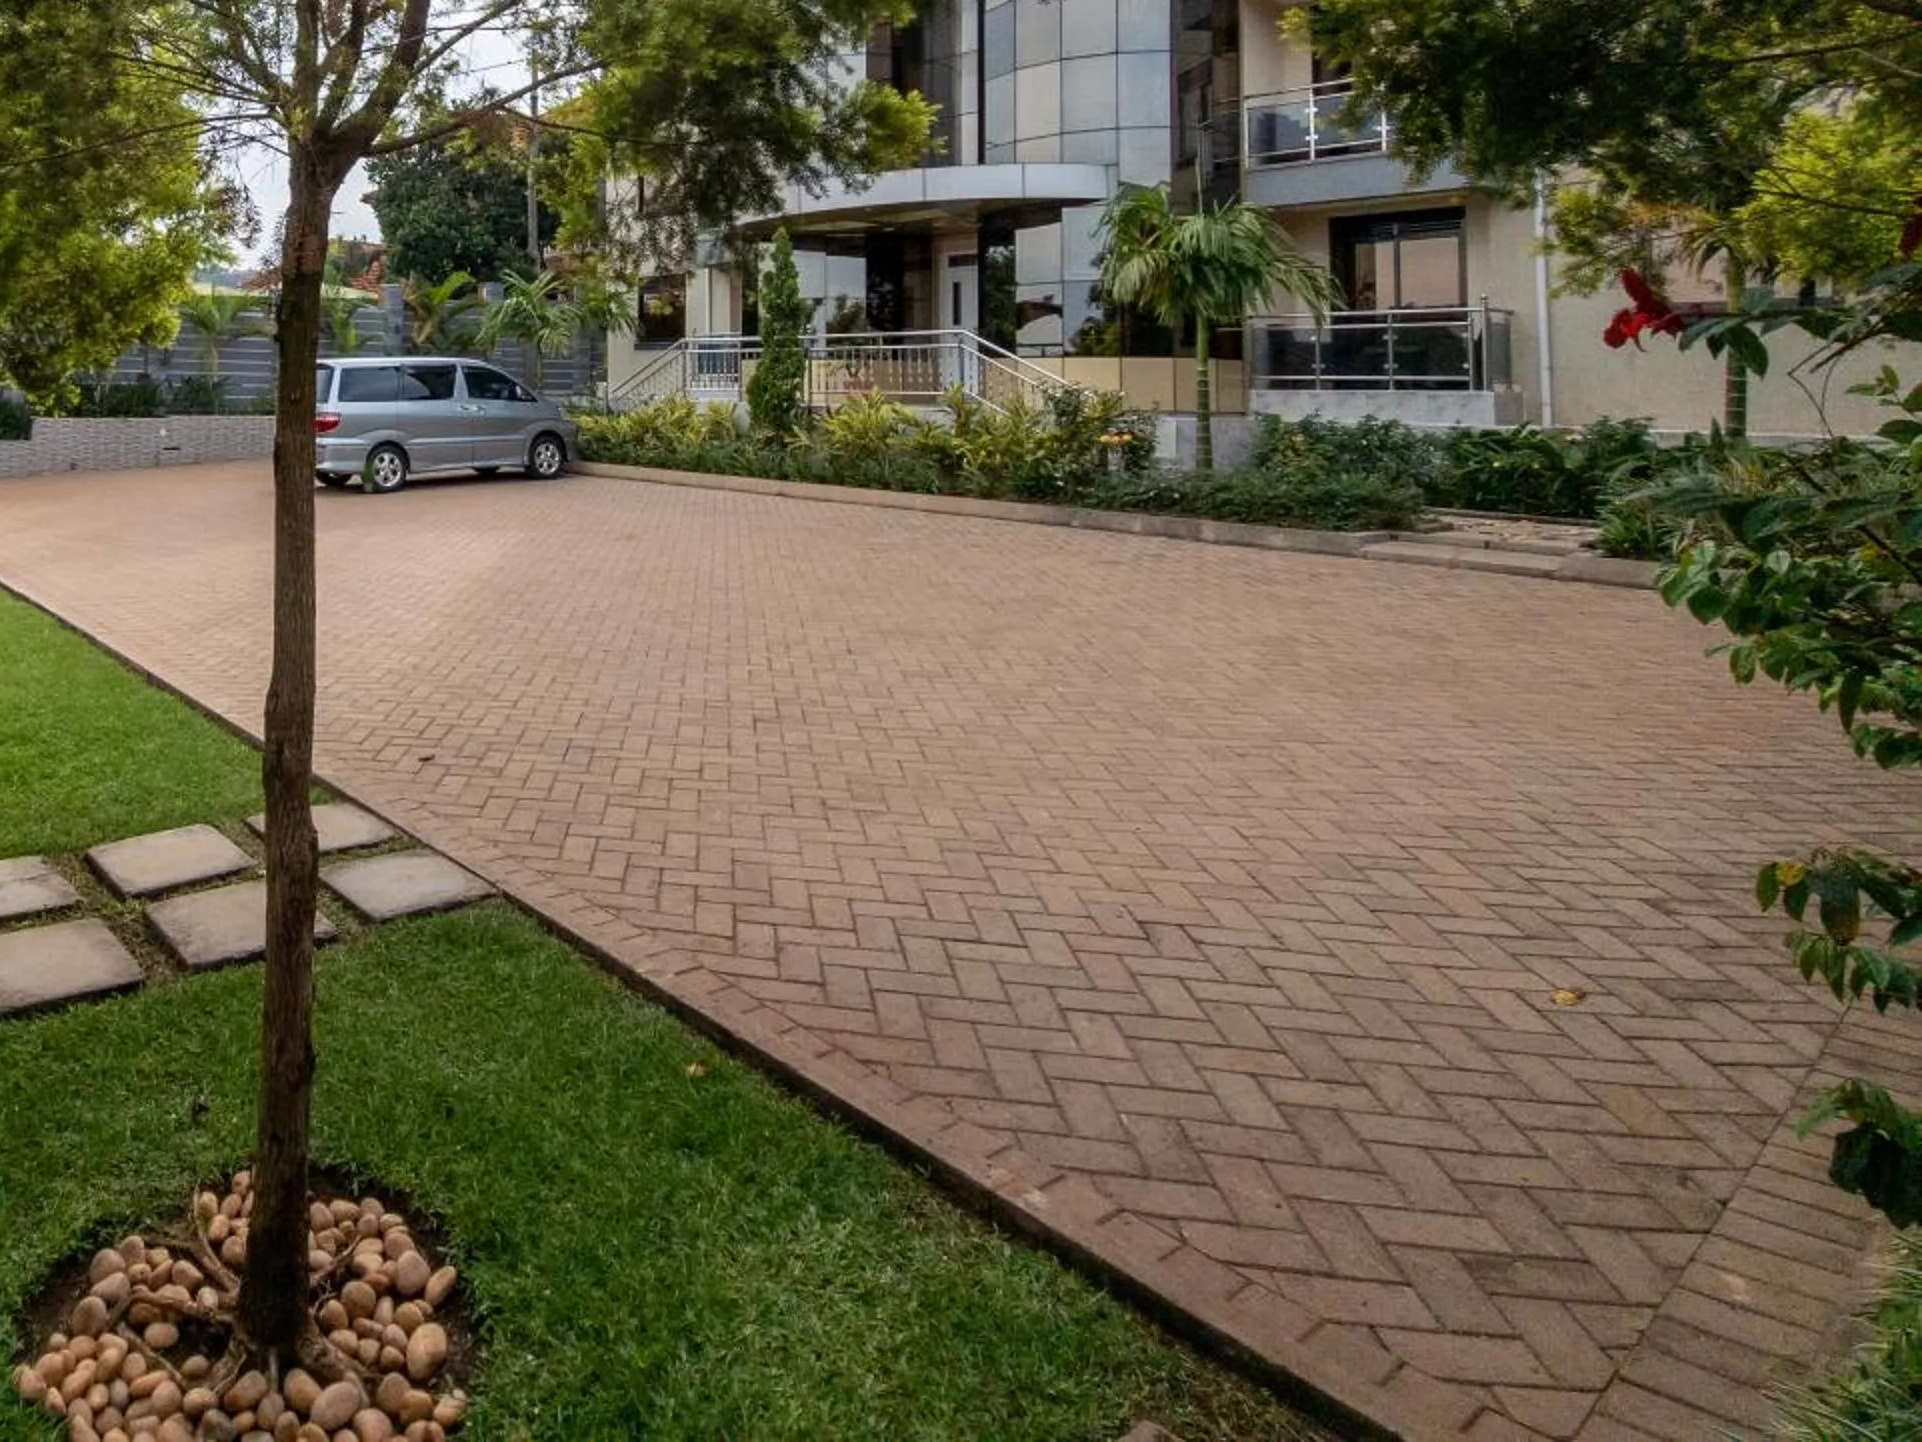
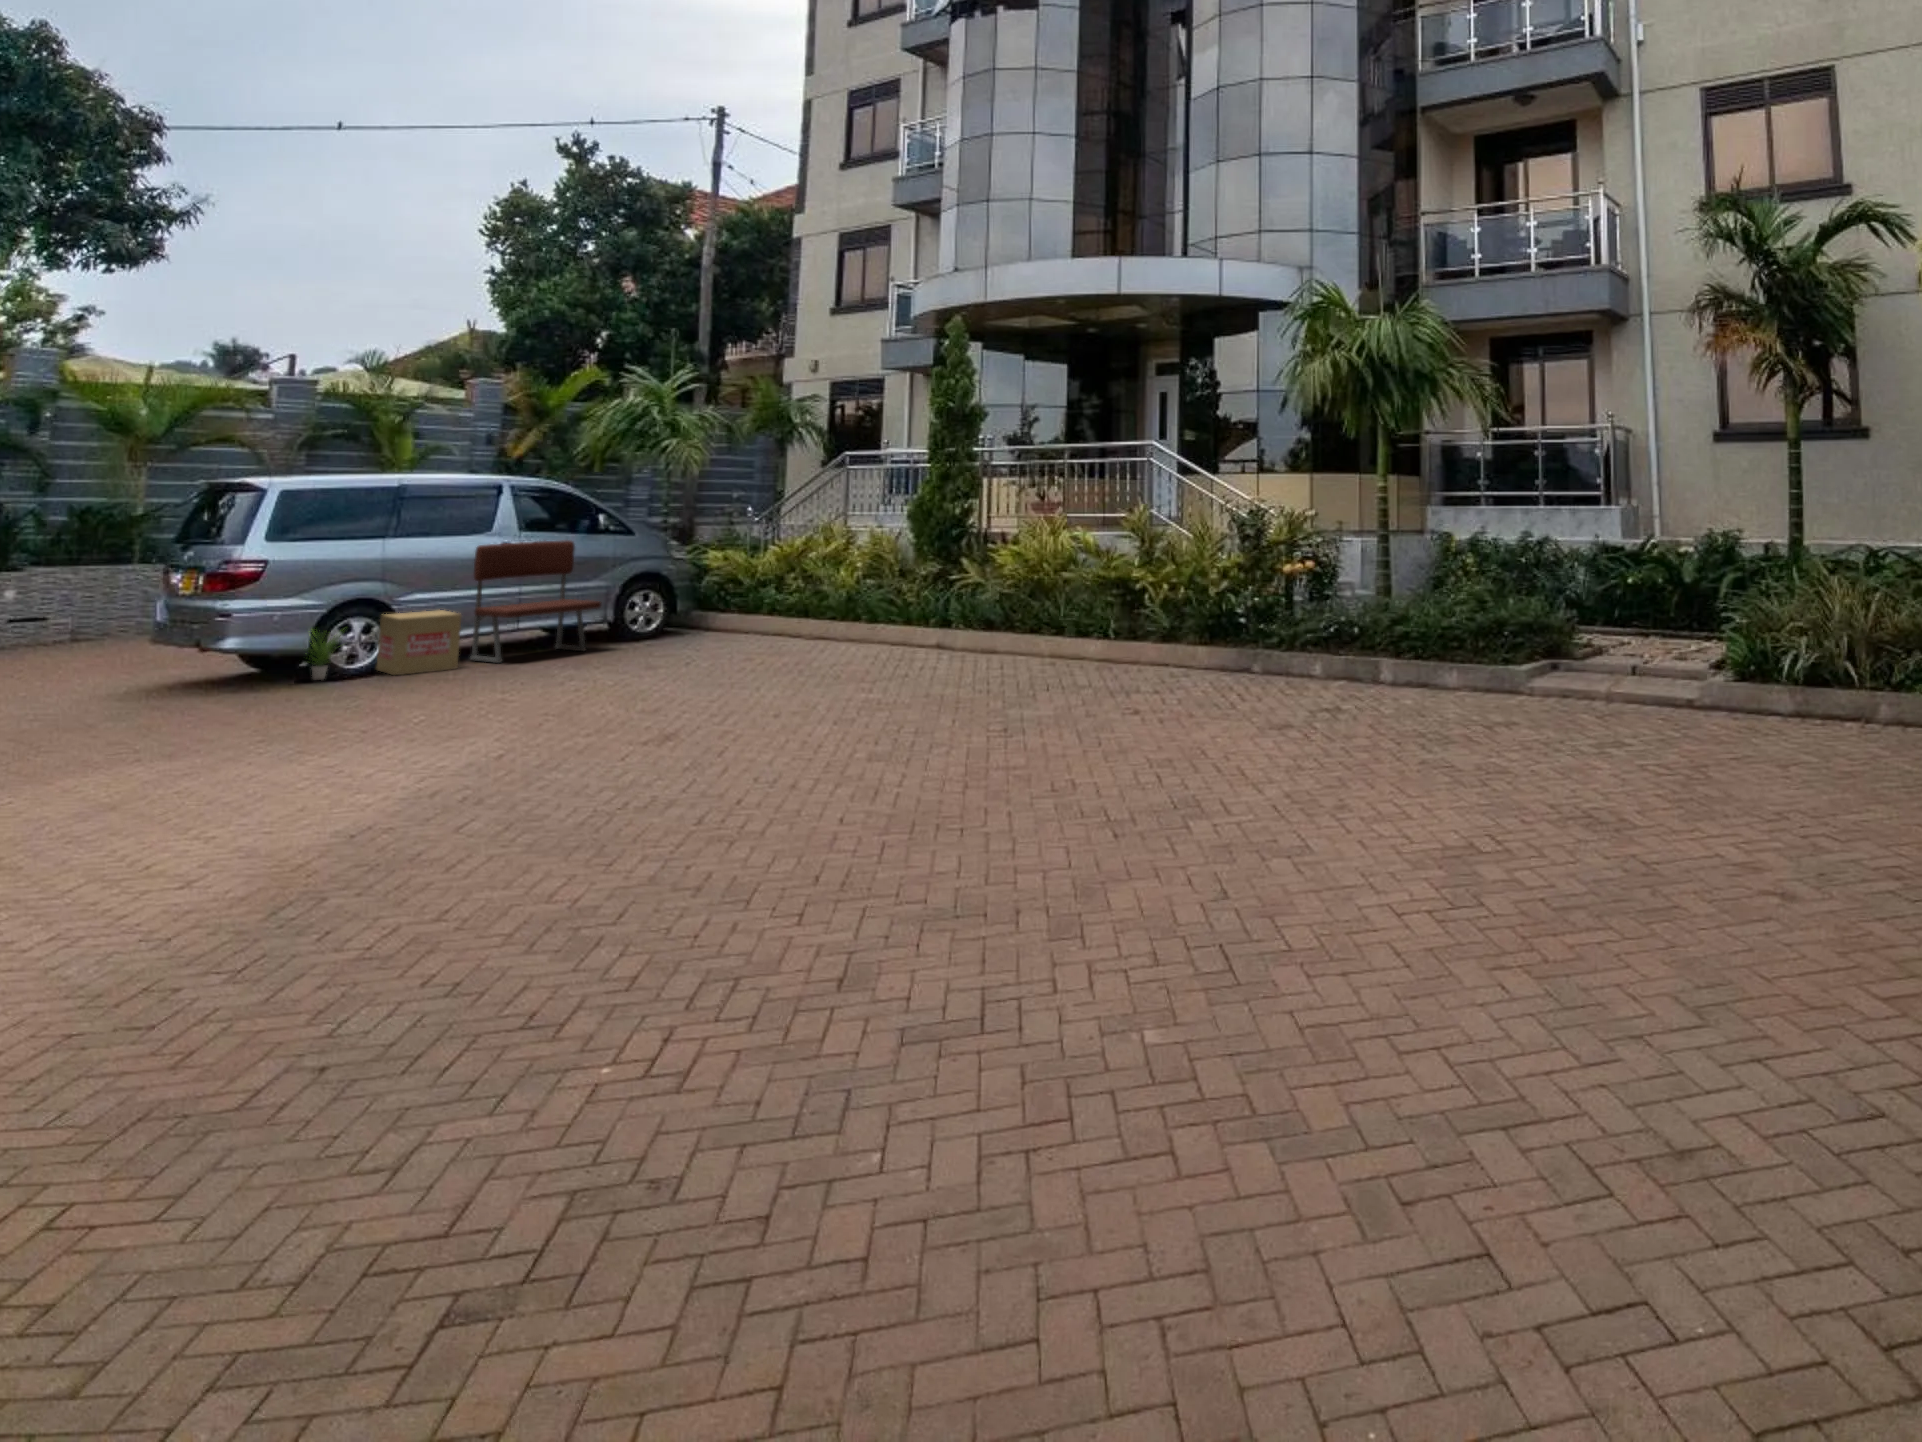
bench: none [447,405,528,489] -> present [470,540,602,663]
cardboard box: none [396,450,446,492] -> present [376,610,461,675]

